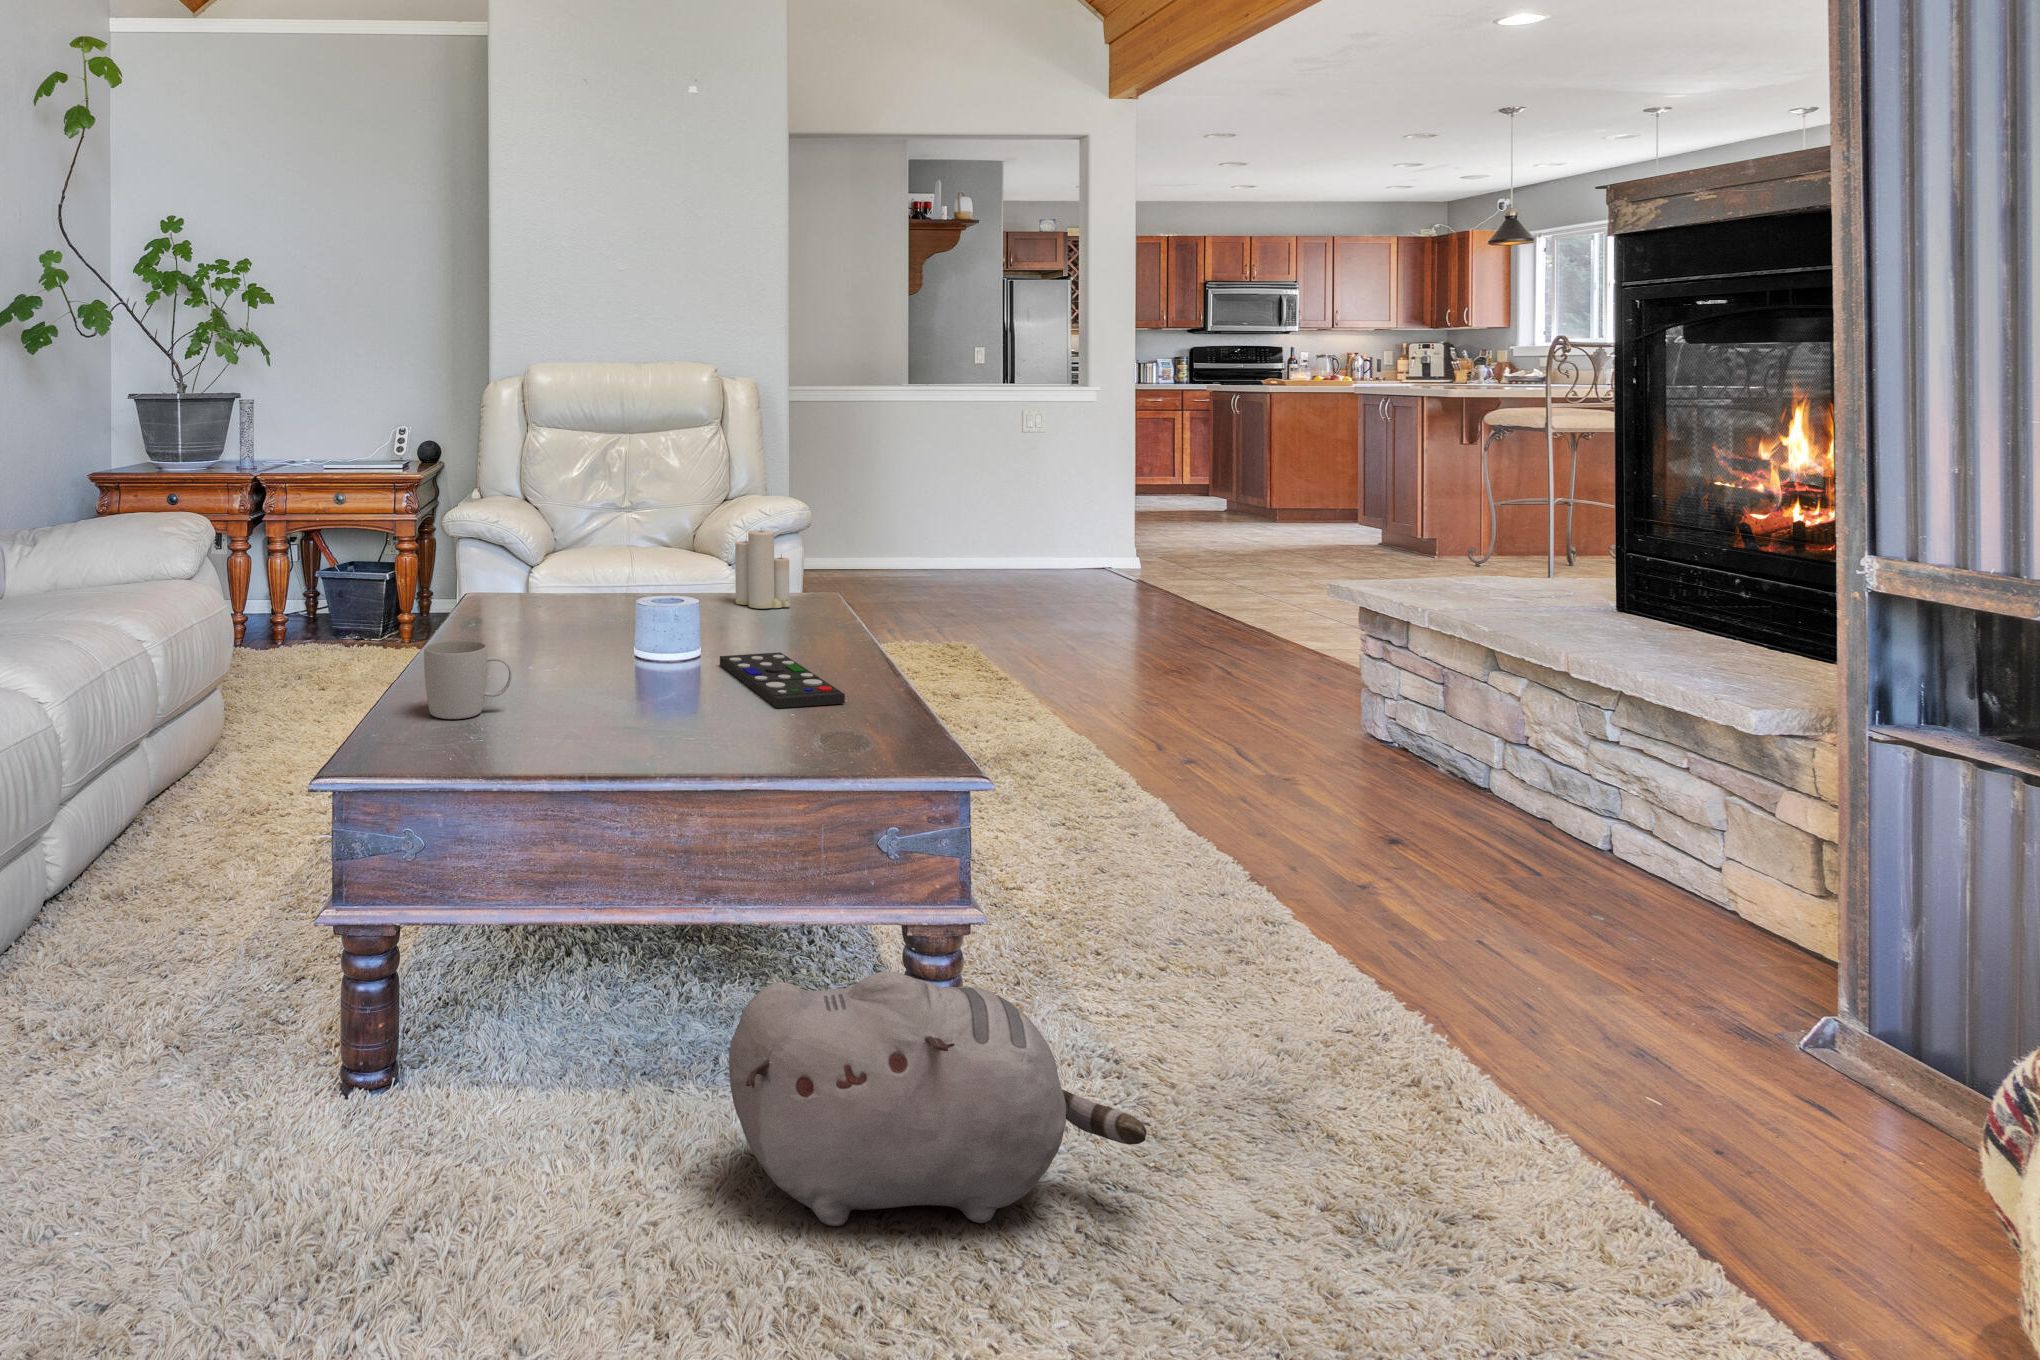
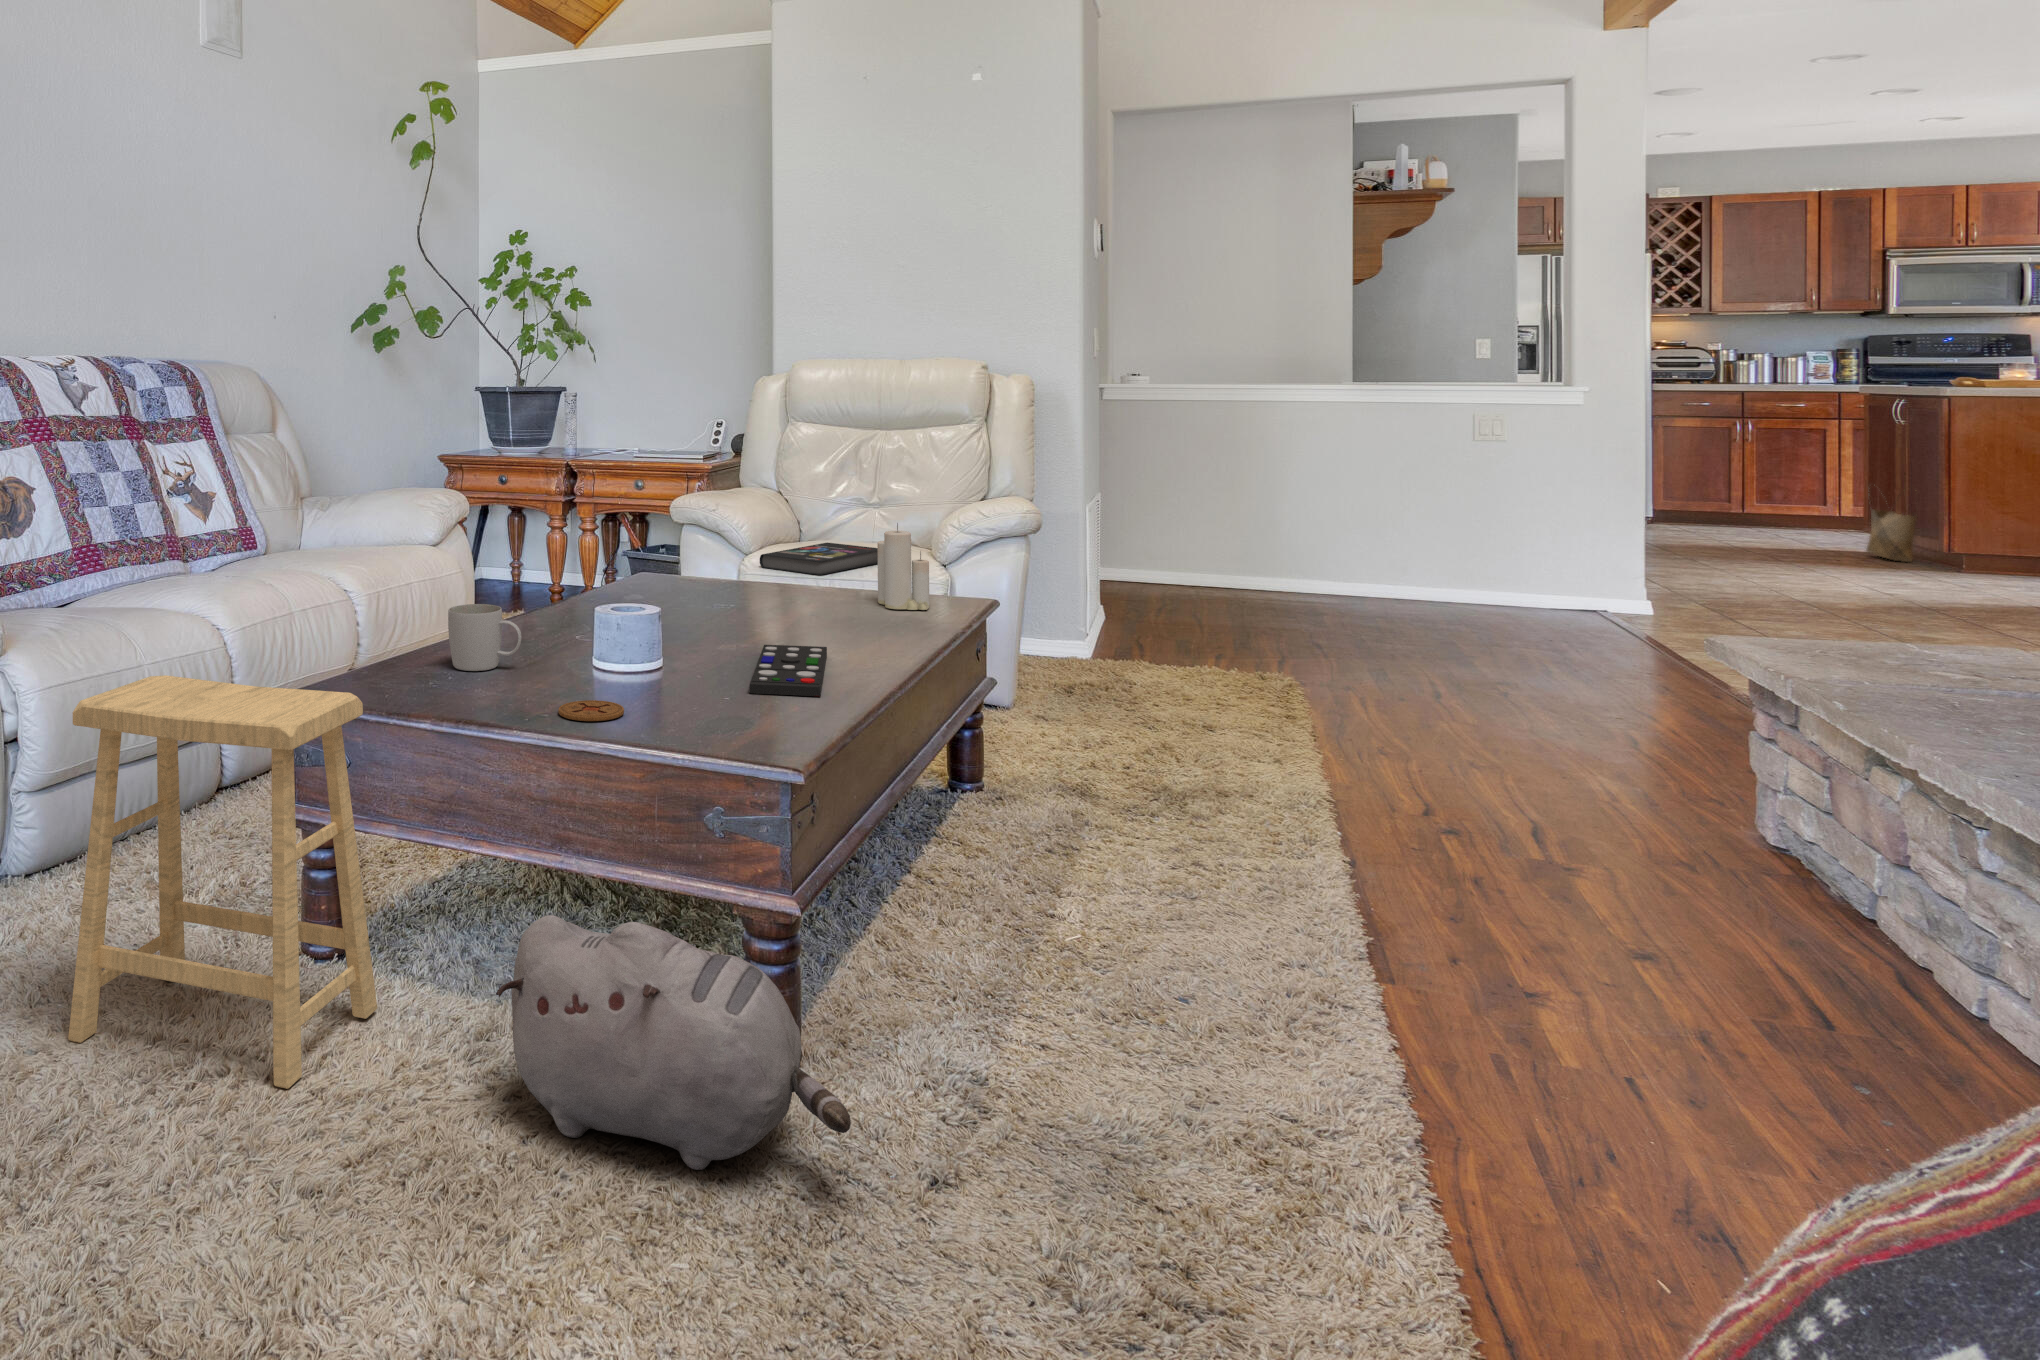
woven basket: none [1199,455,1232,513] -> present [1866,488,1917,562]
book: none [567,547,675,580] -> present [760,543,878,575]
coaster: none [628,735,700,760] -> present [558,700,624,721]
footstool: none [129,762,492,1285] -> present [68,675,377,1089]

